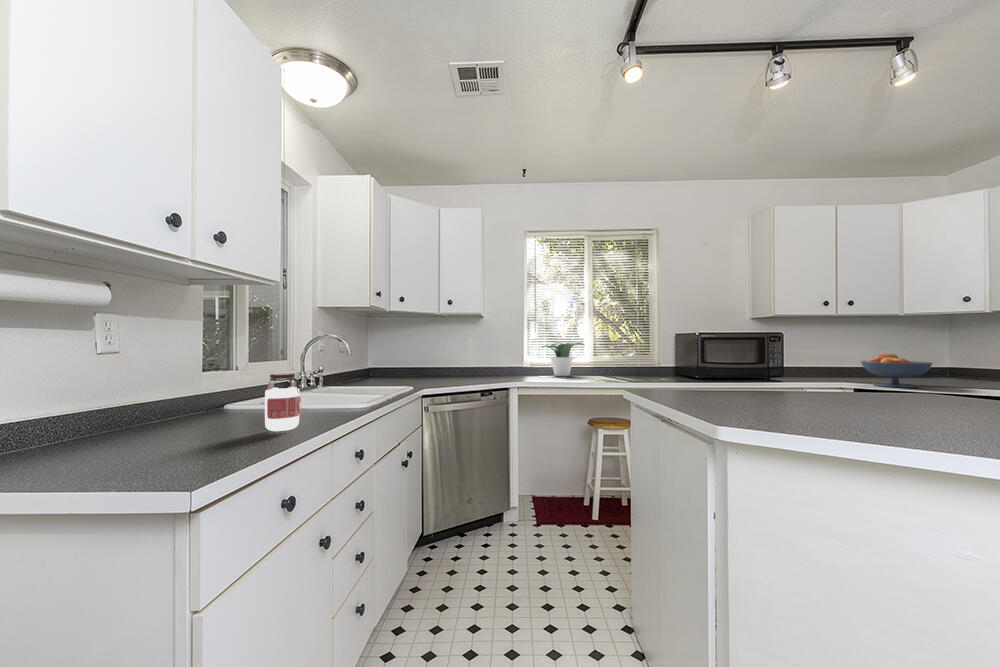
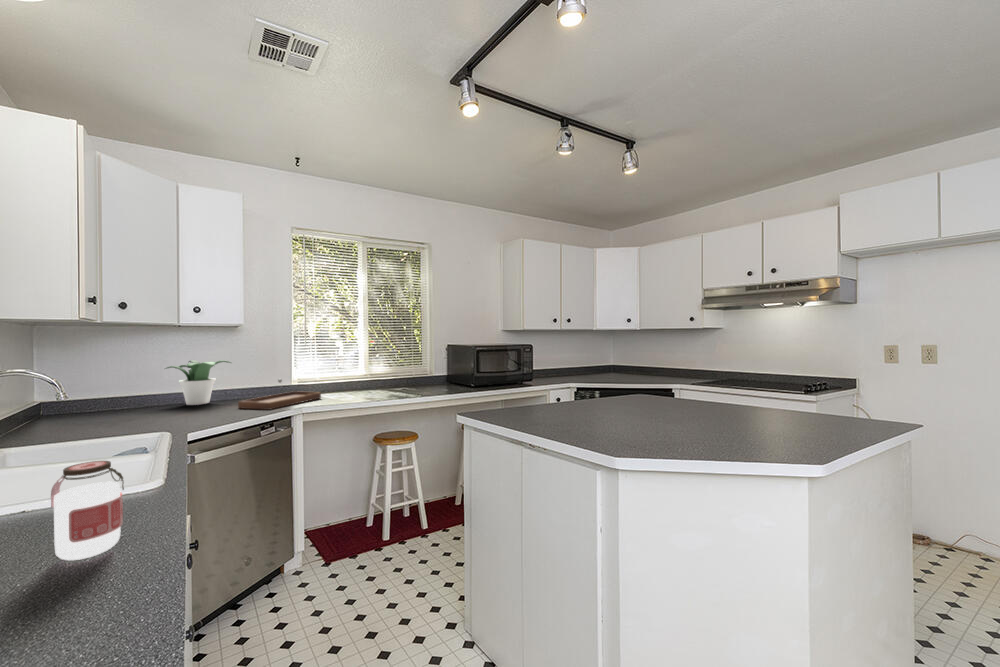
potted plant: present [542,342,582,376] -> present [167,360,231,405]
fruit bowl: present [861,353,932,388] -> none [574,357,612,382]
tray: none [475,359,539,382] -> present [238,379,321,410]

